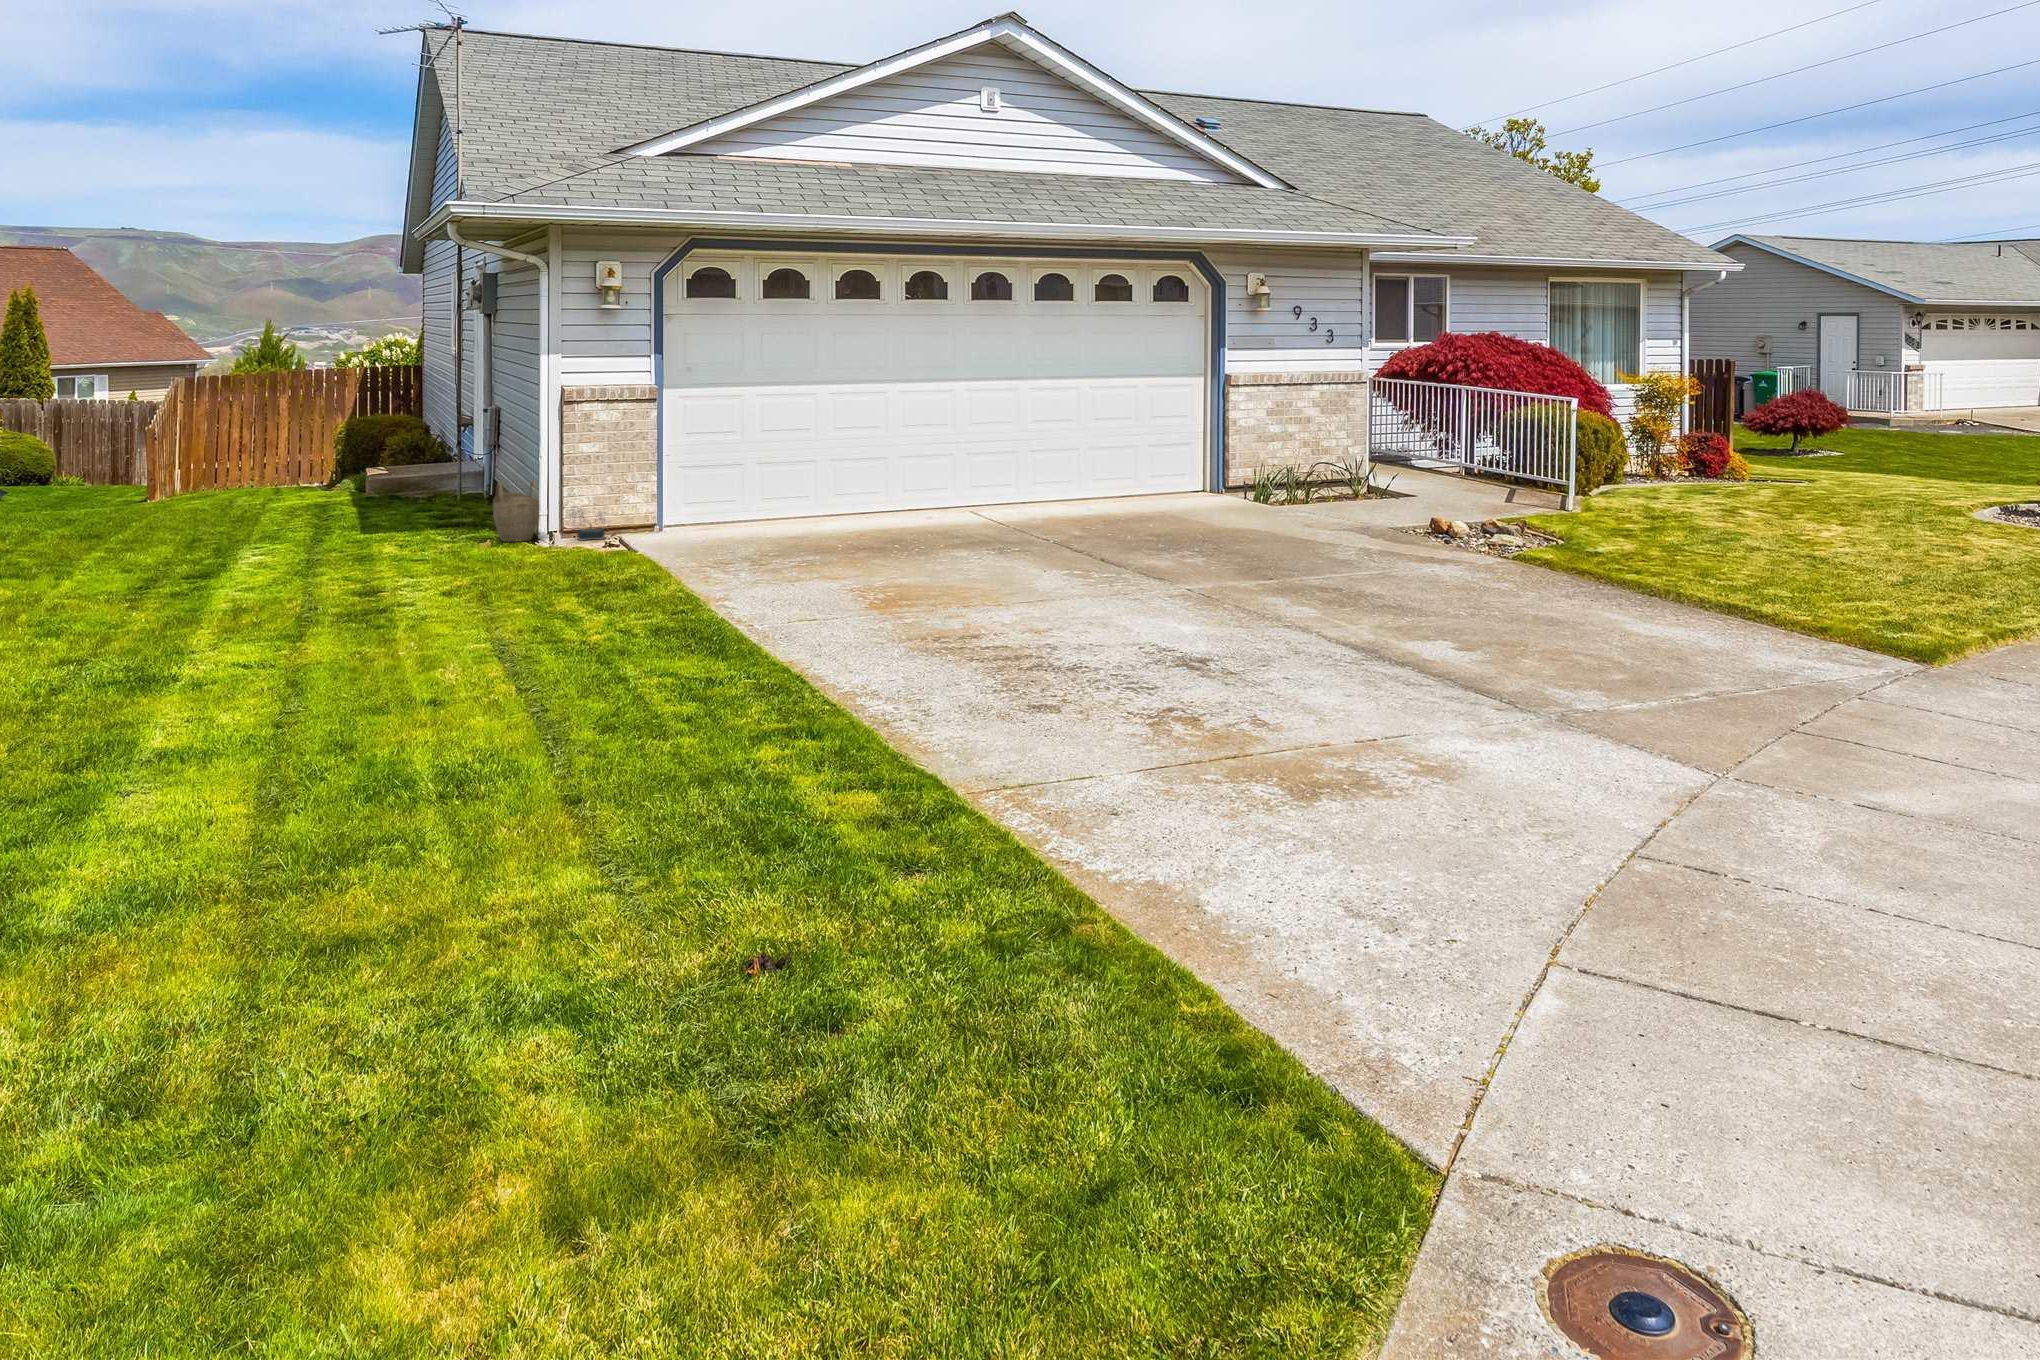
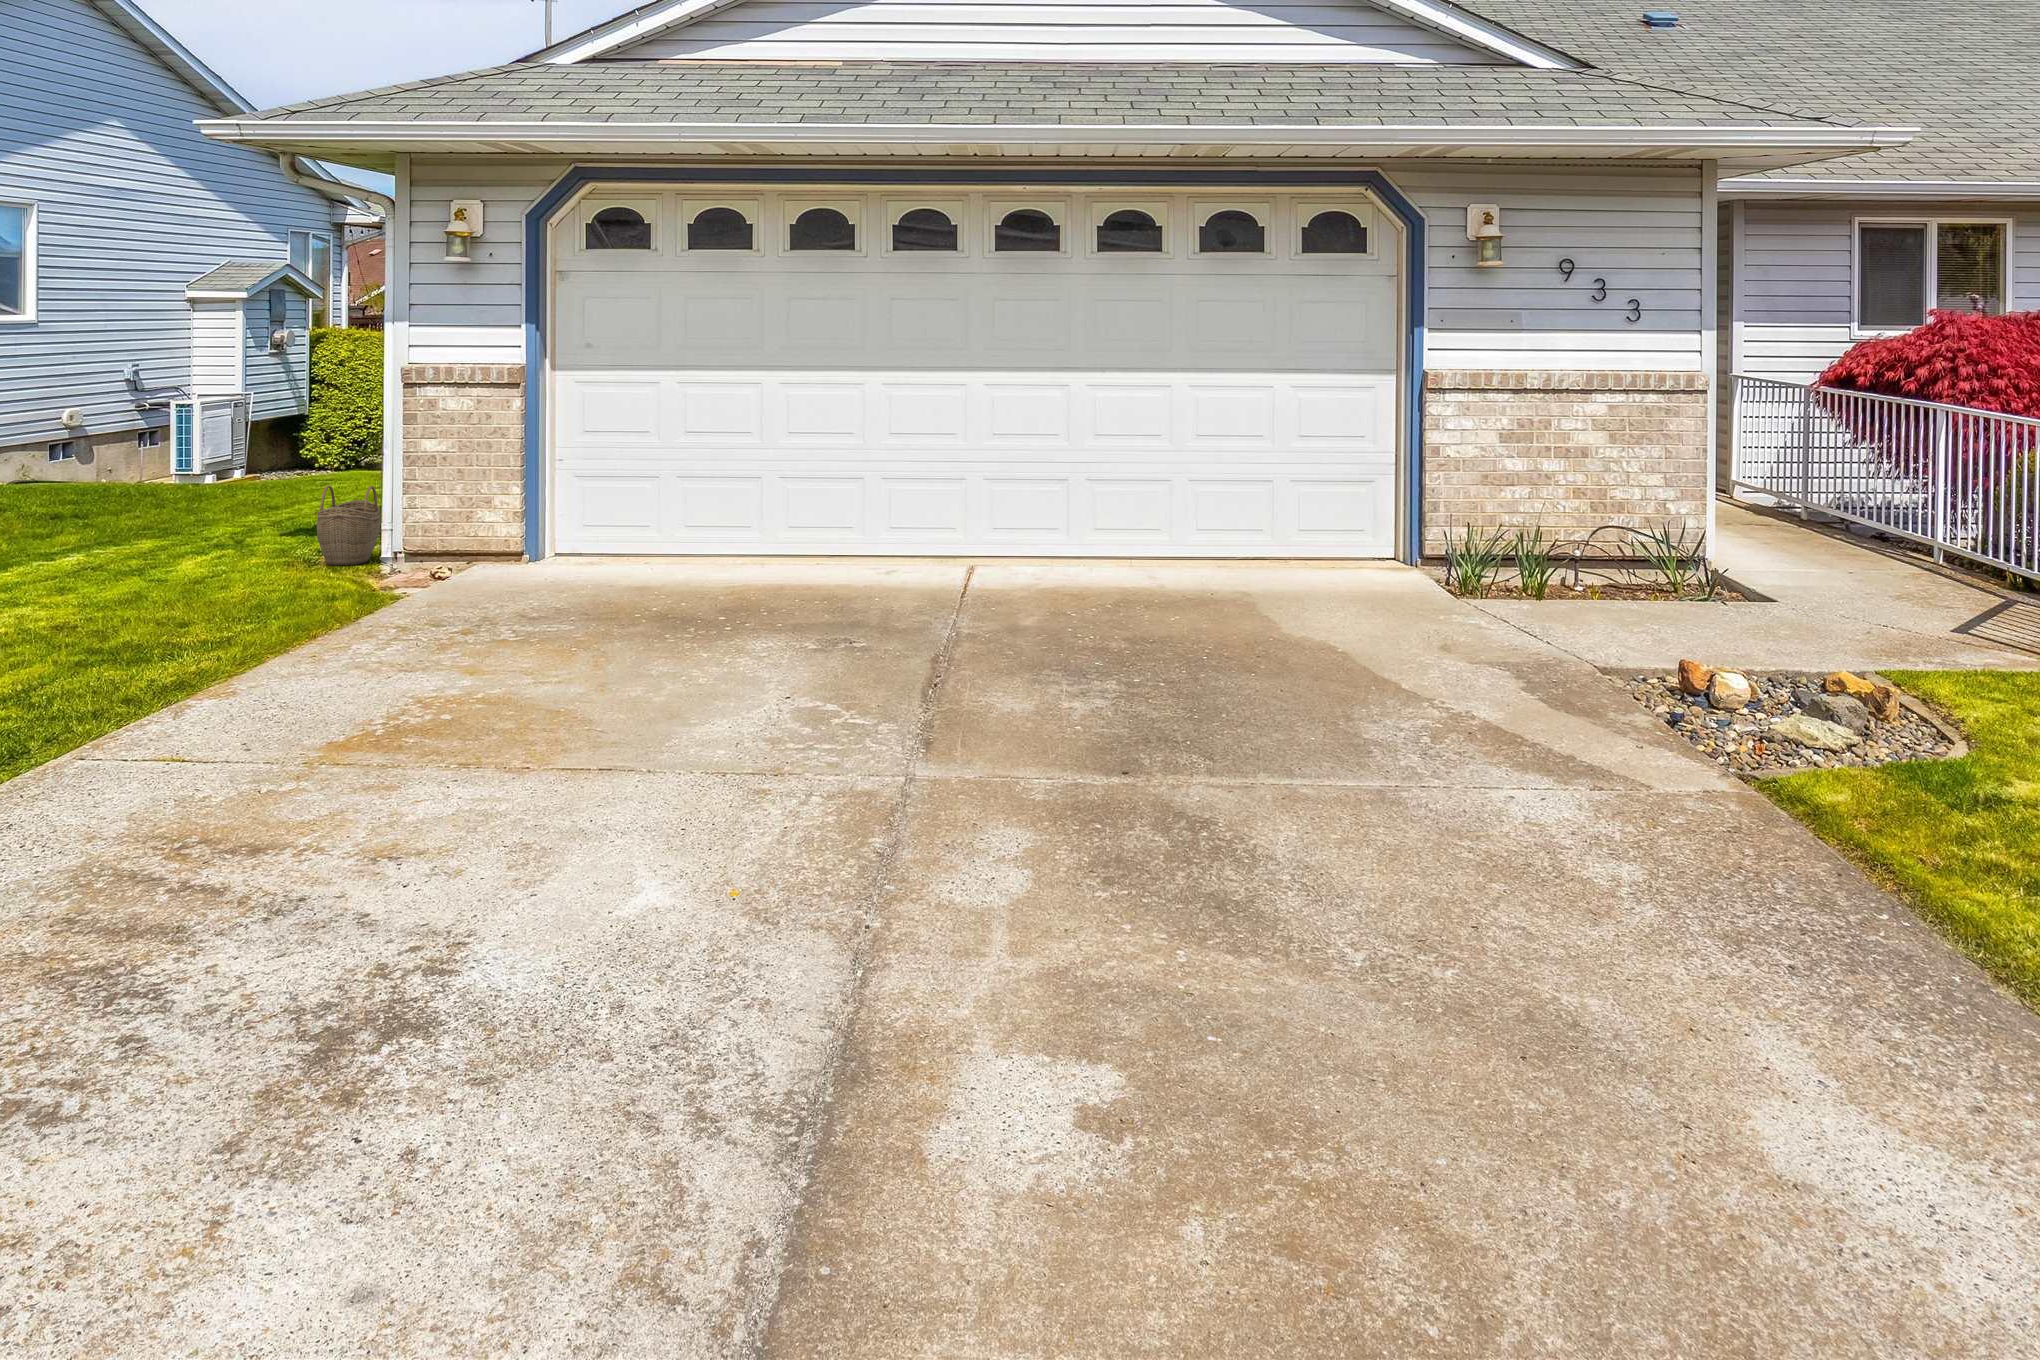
decorative plant: present [572,512,610,541] -> none [394,522,451,570]

